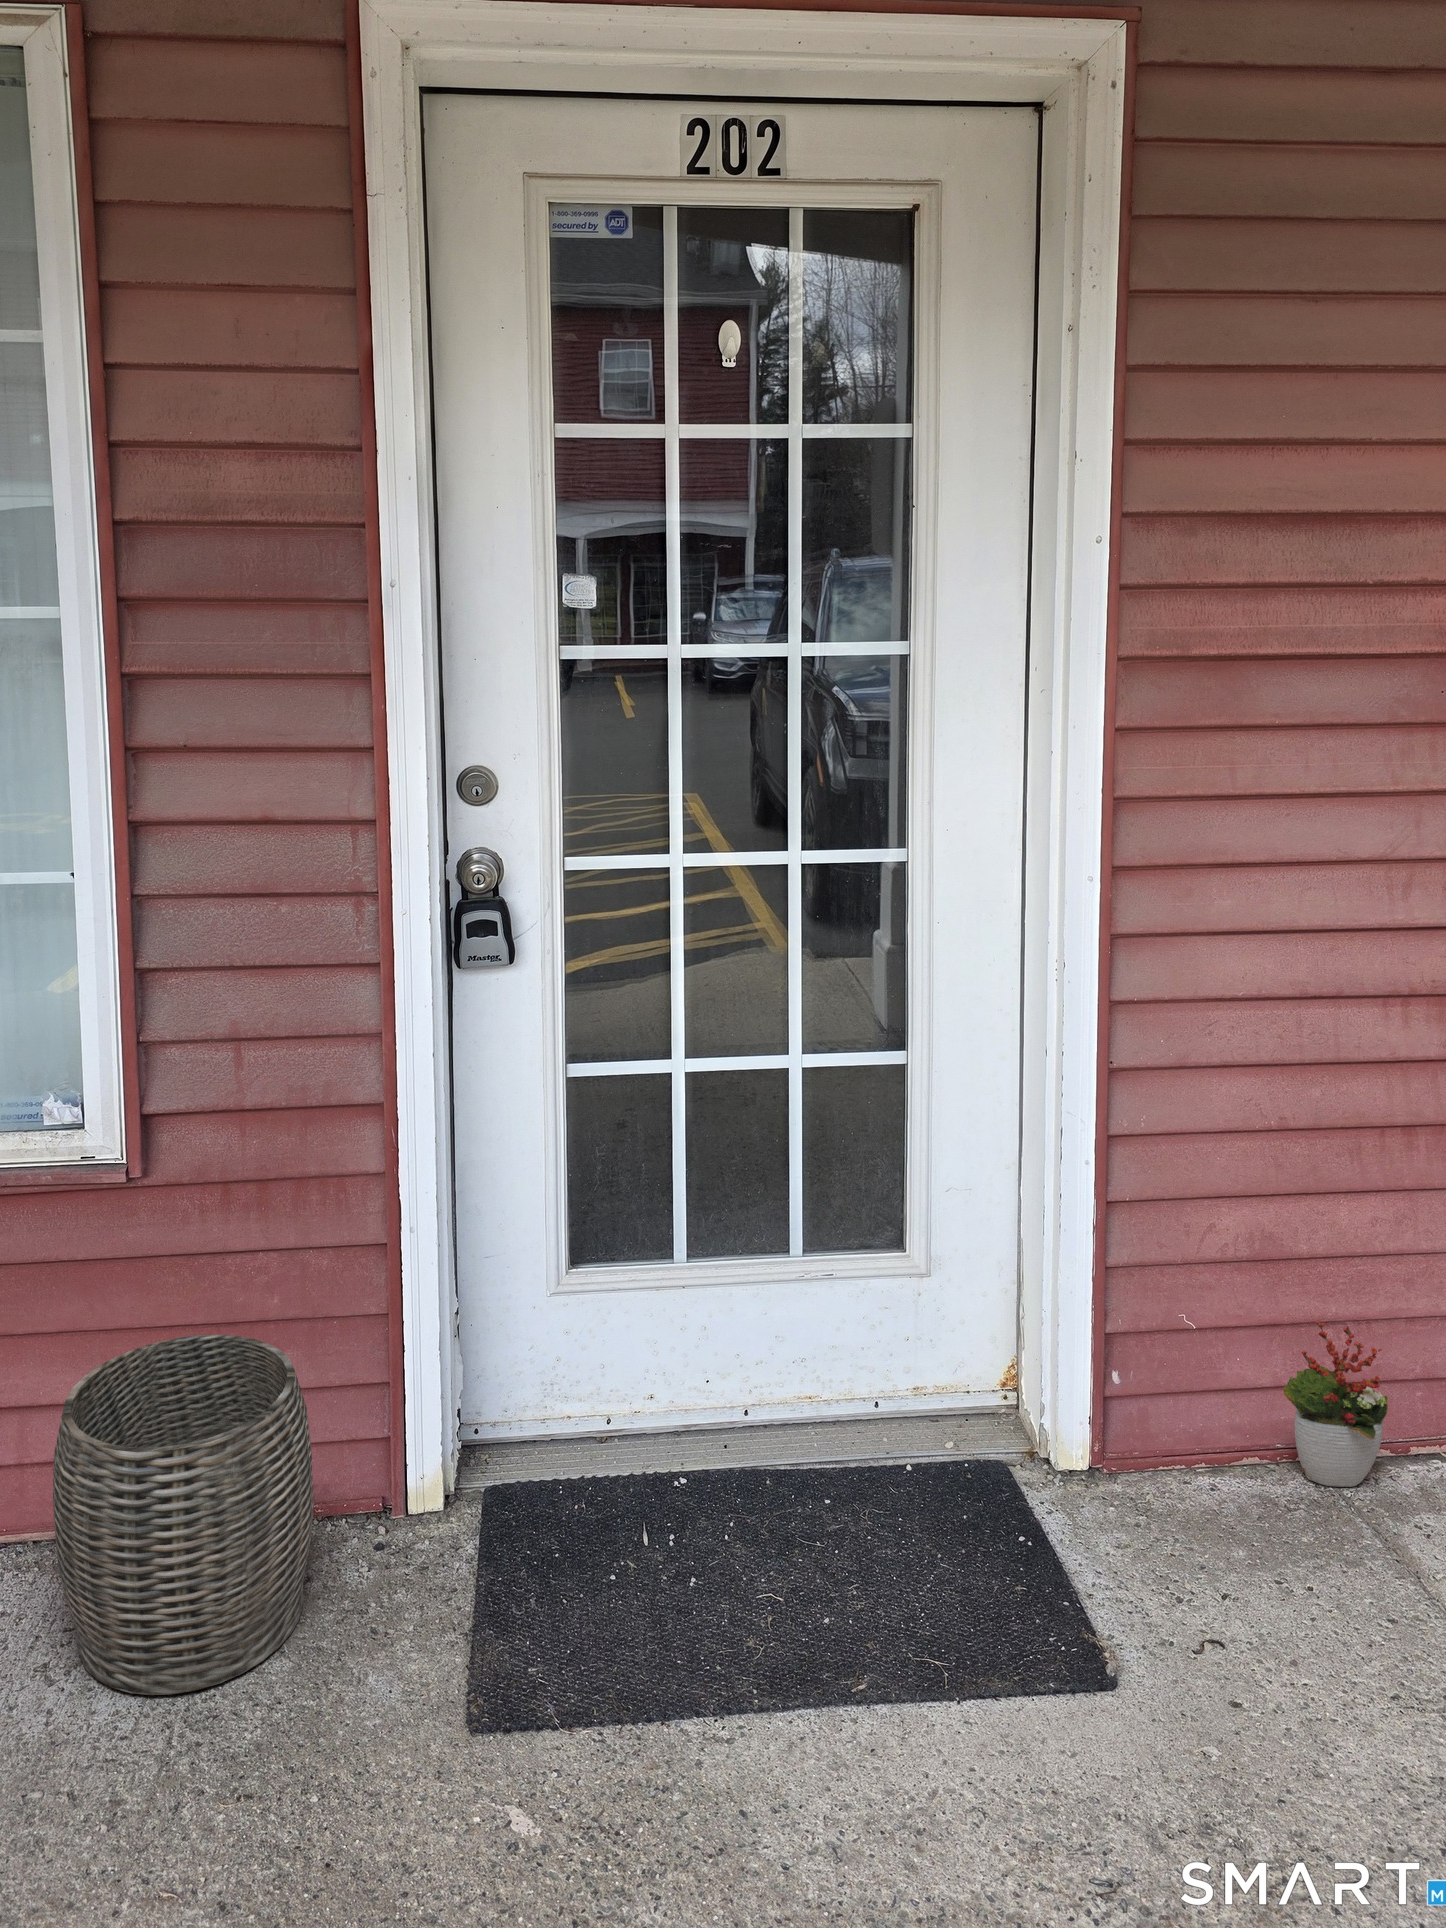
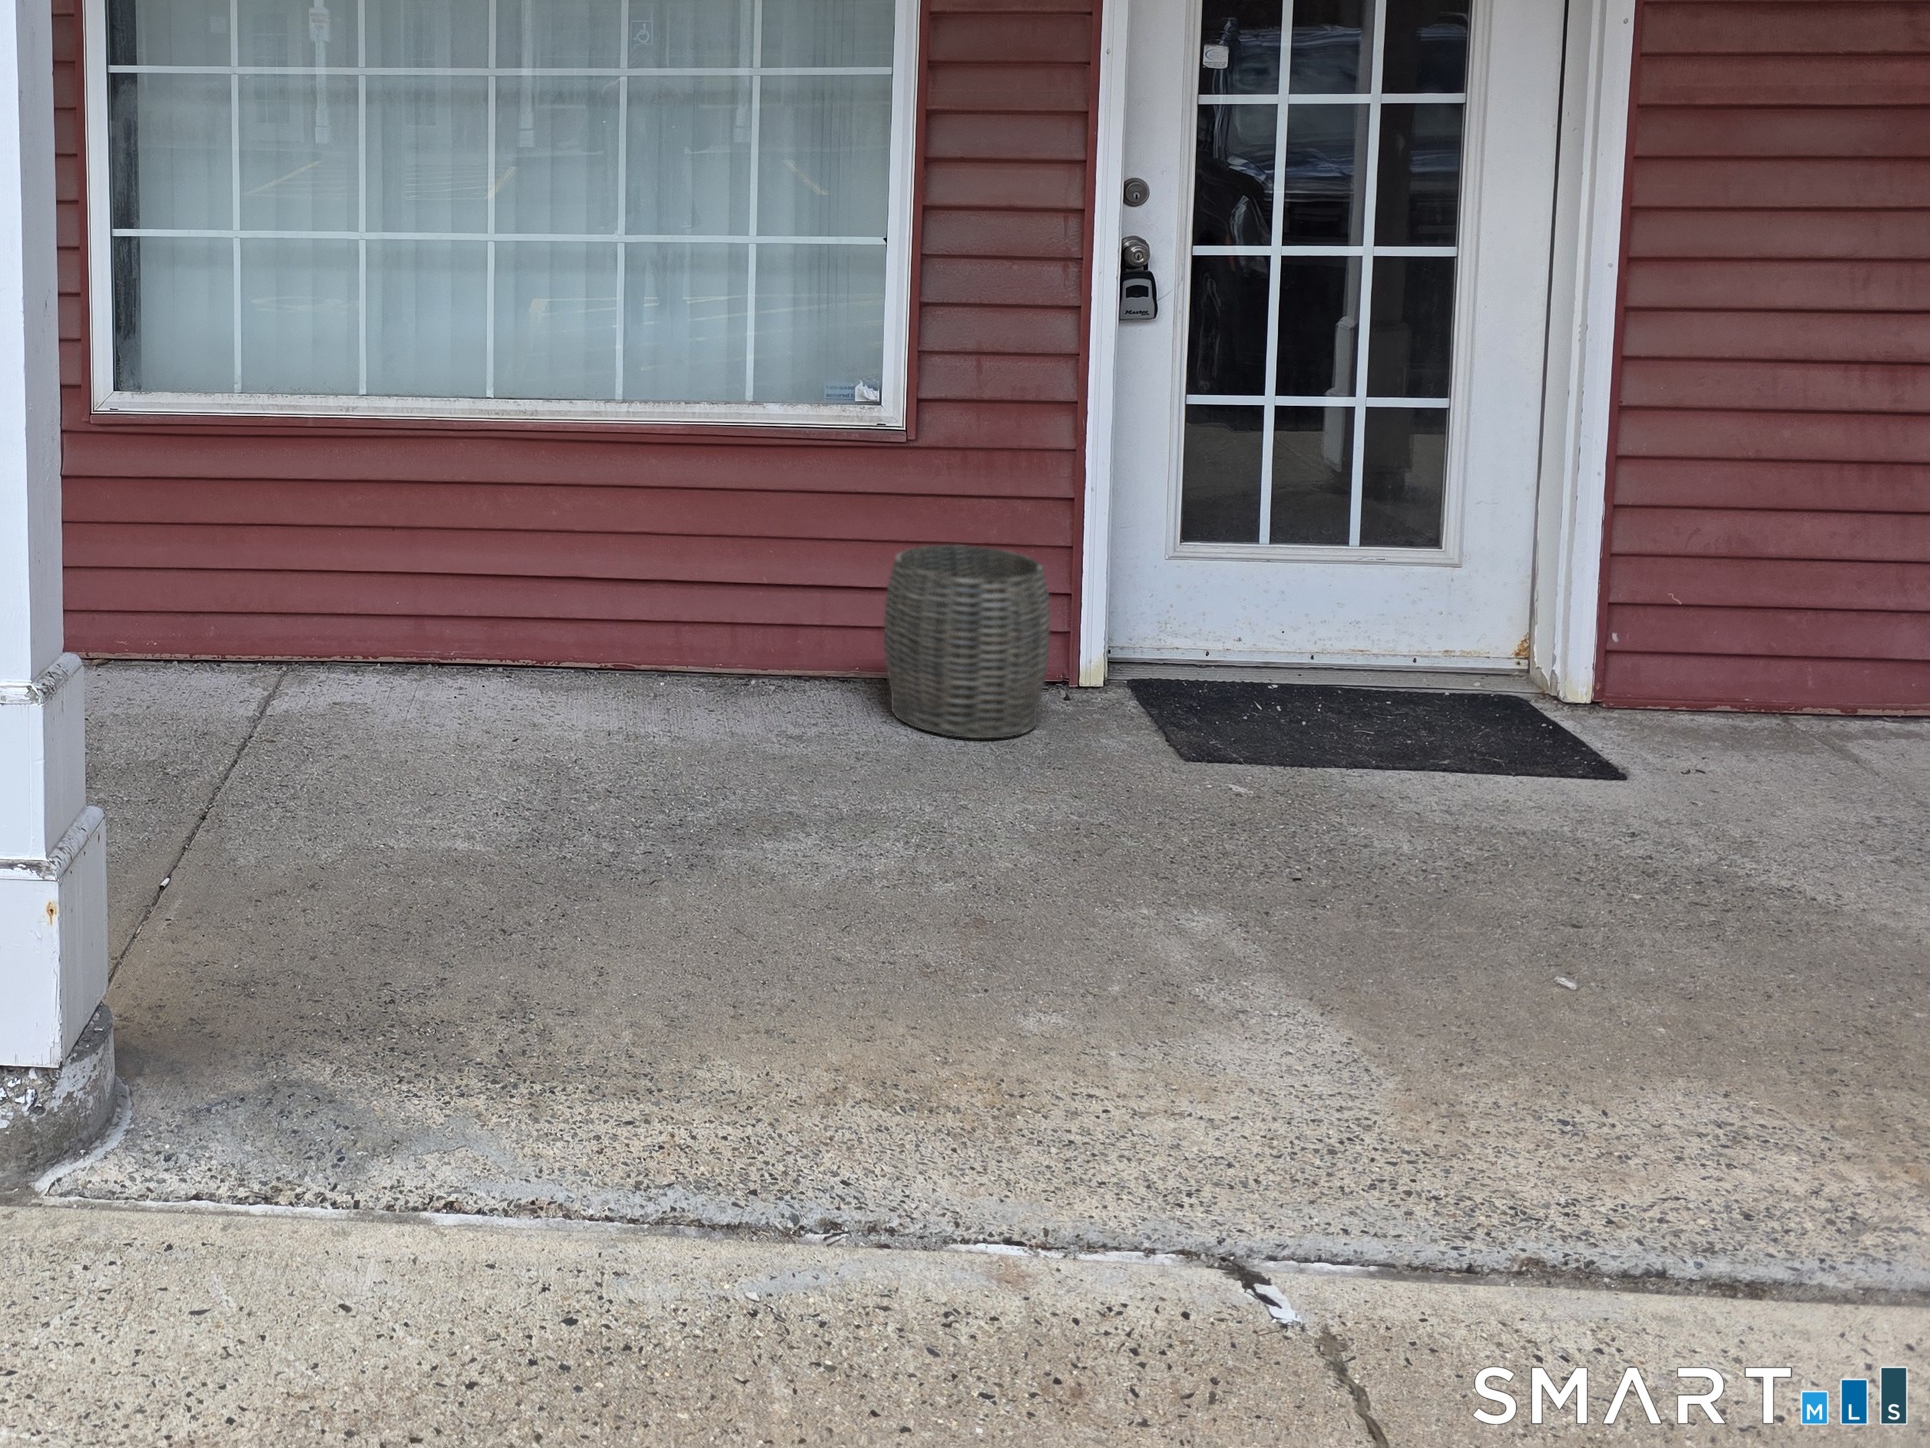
decorative plant: present [1283,1321,1388,1487] -> none [1756,604,1845,728]

